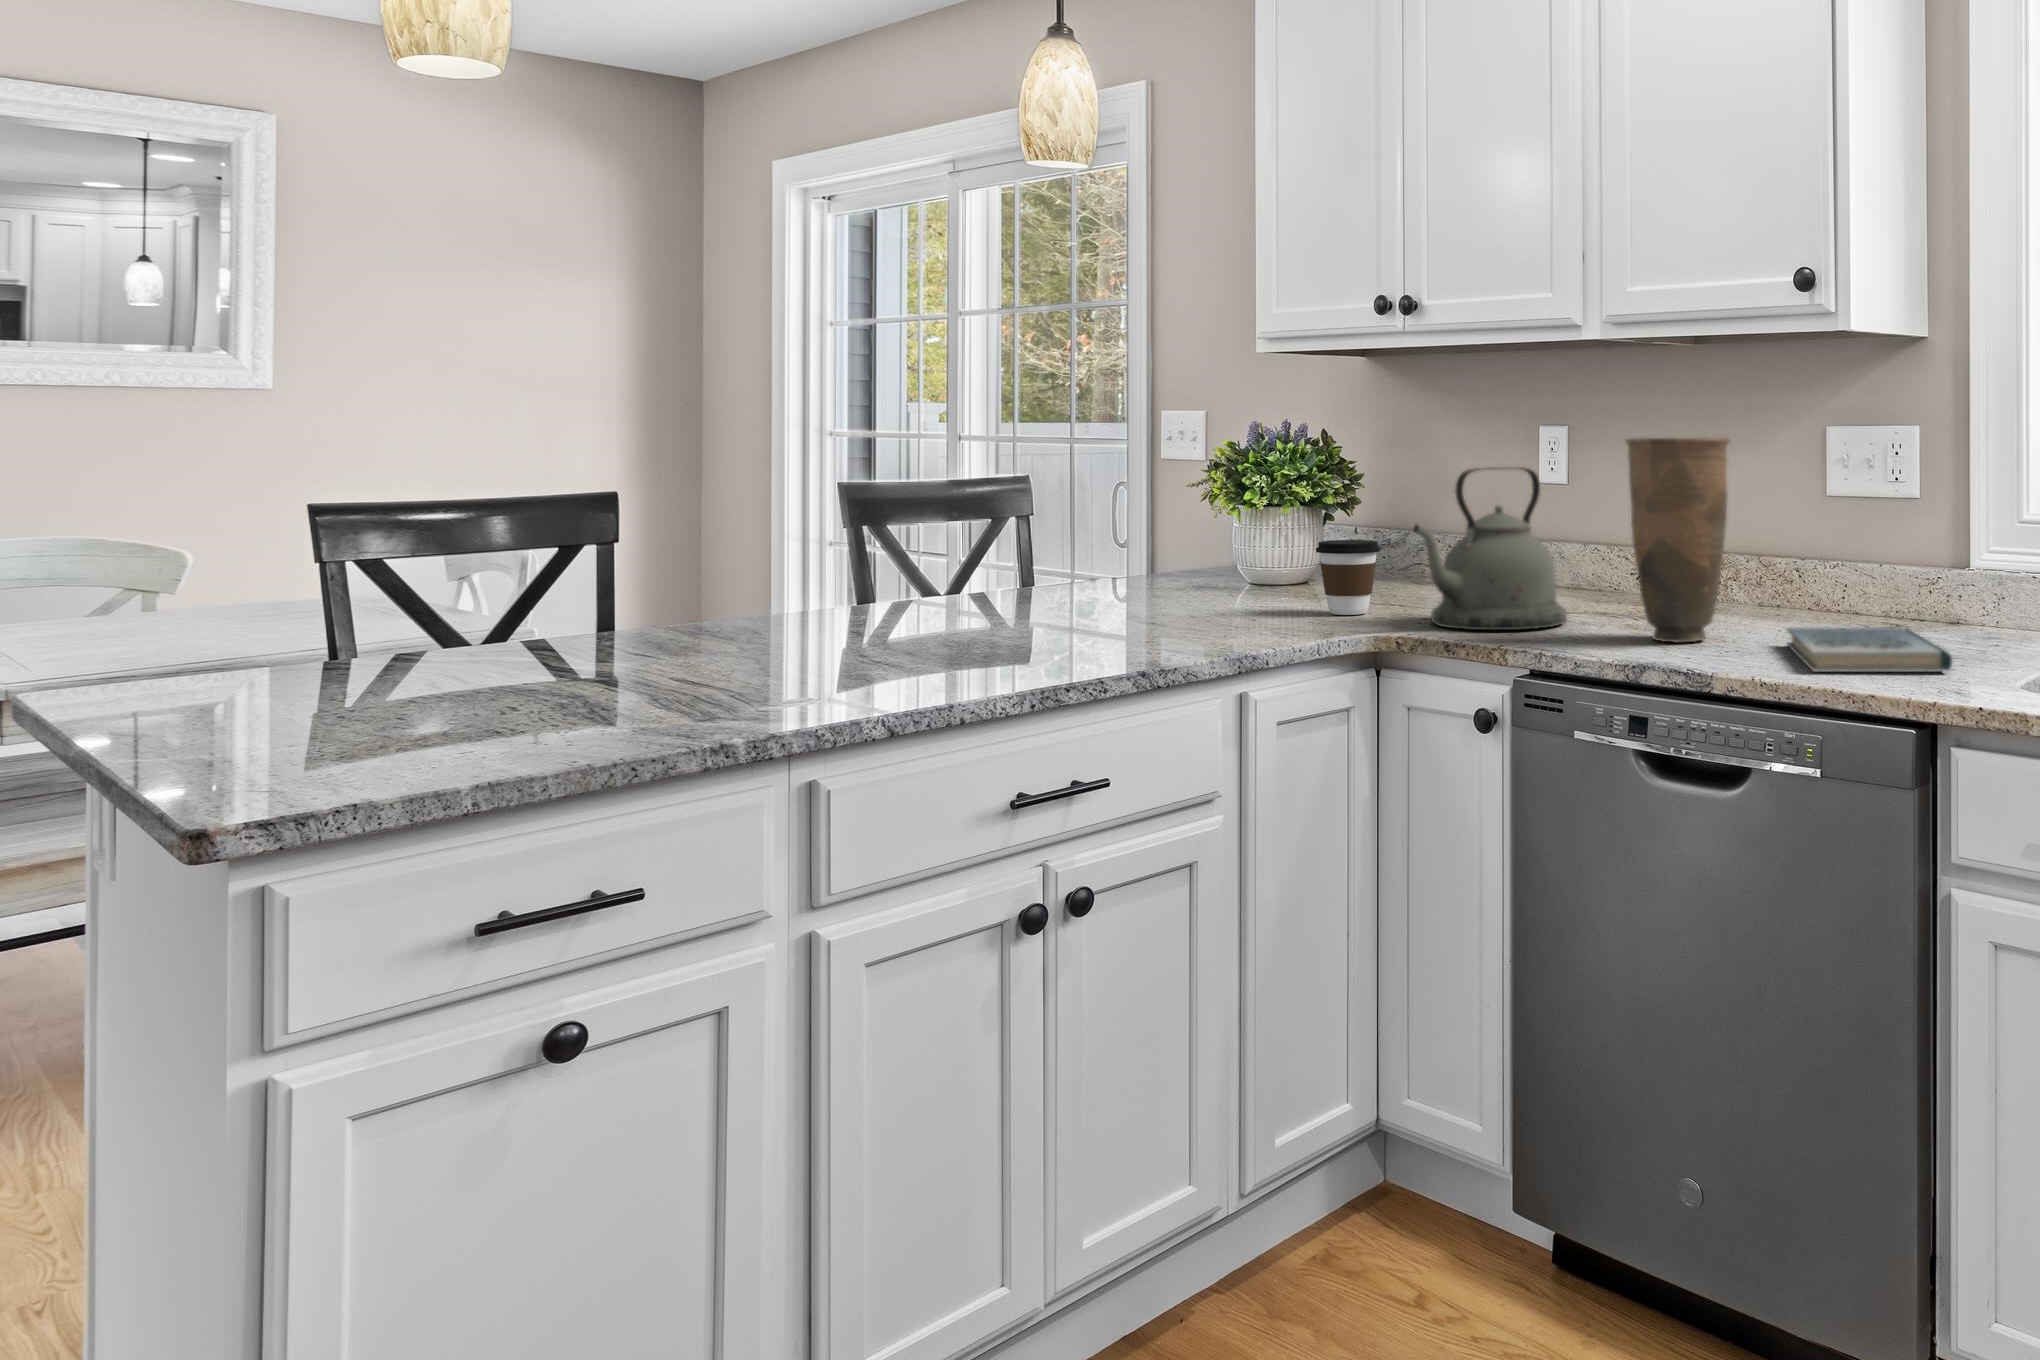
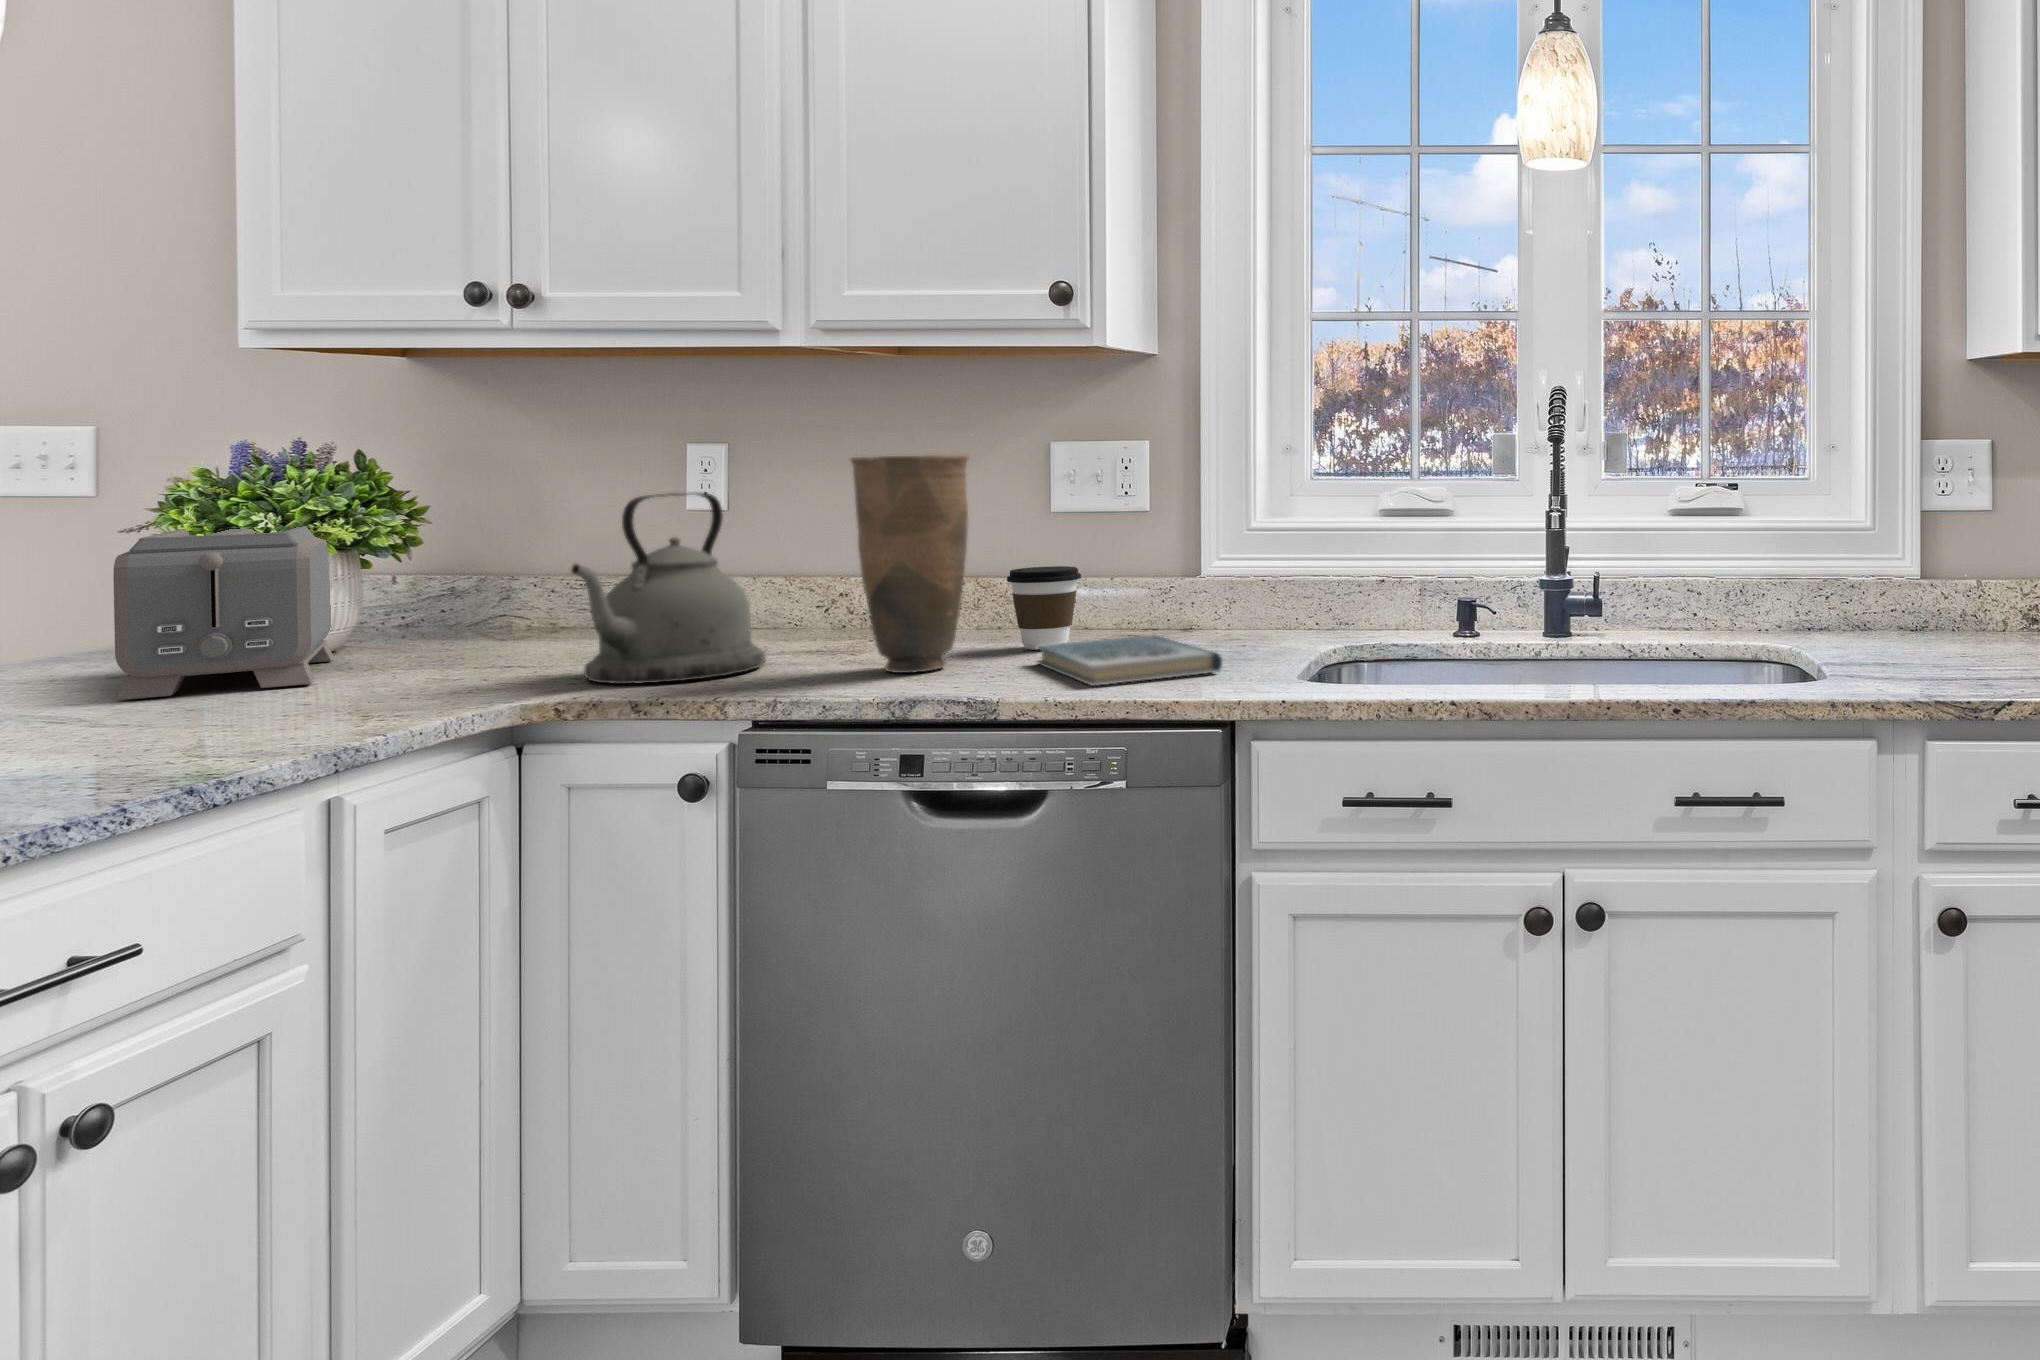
toaster: none [1156,484,1297,607] -> present [113,527,334,700]
coffee cup: present [1316,540,1381,615] -> present [1007,566,1081,650]

